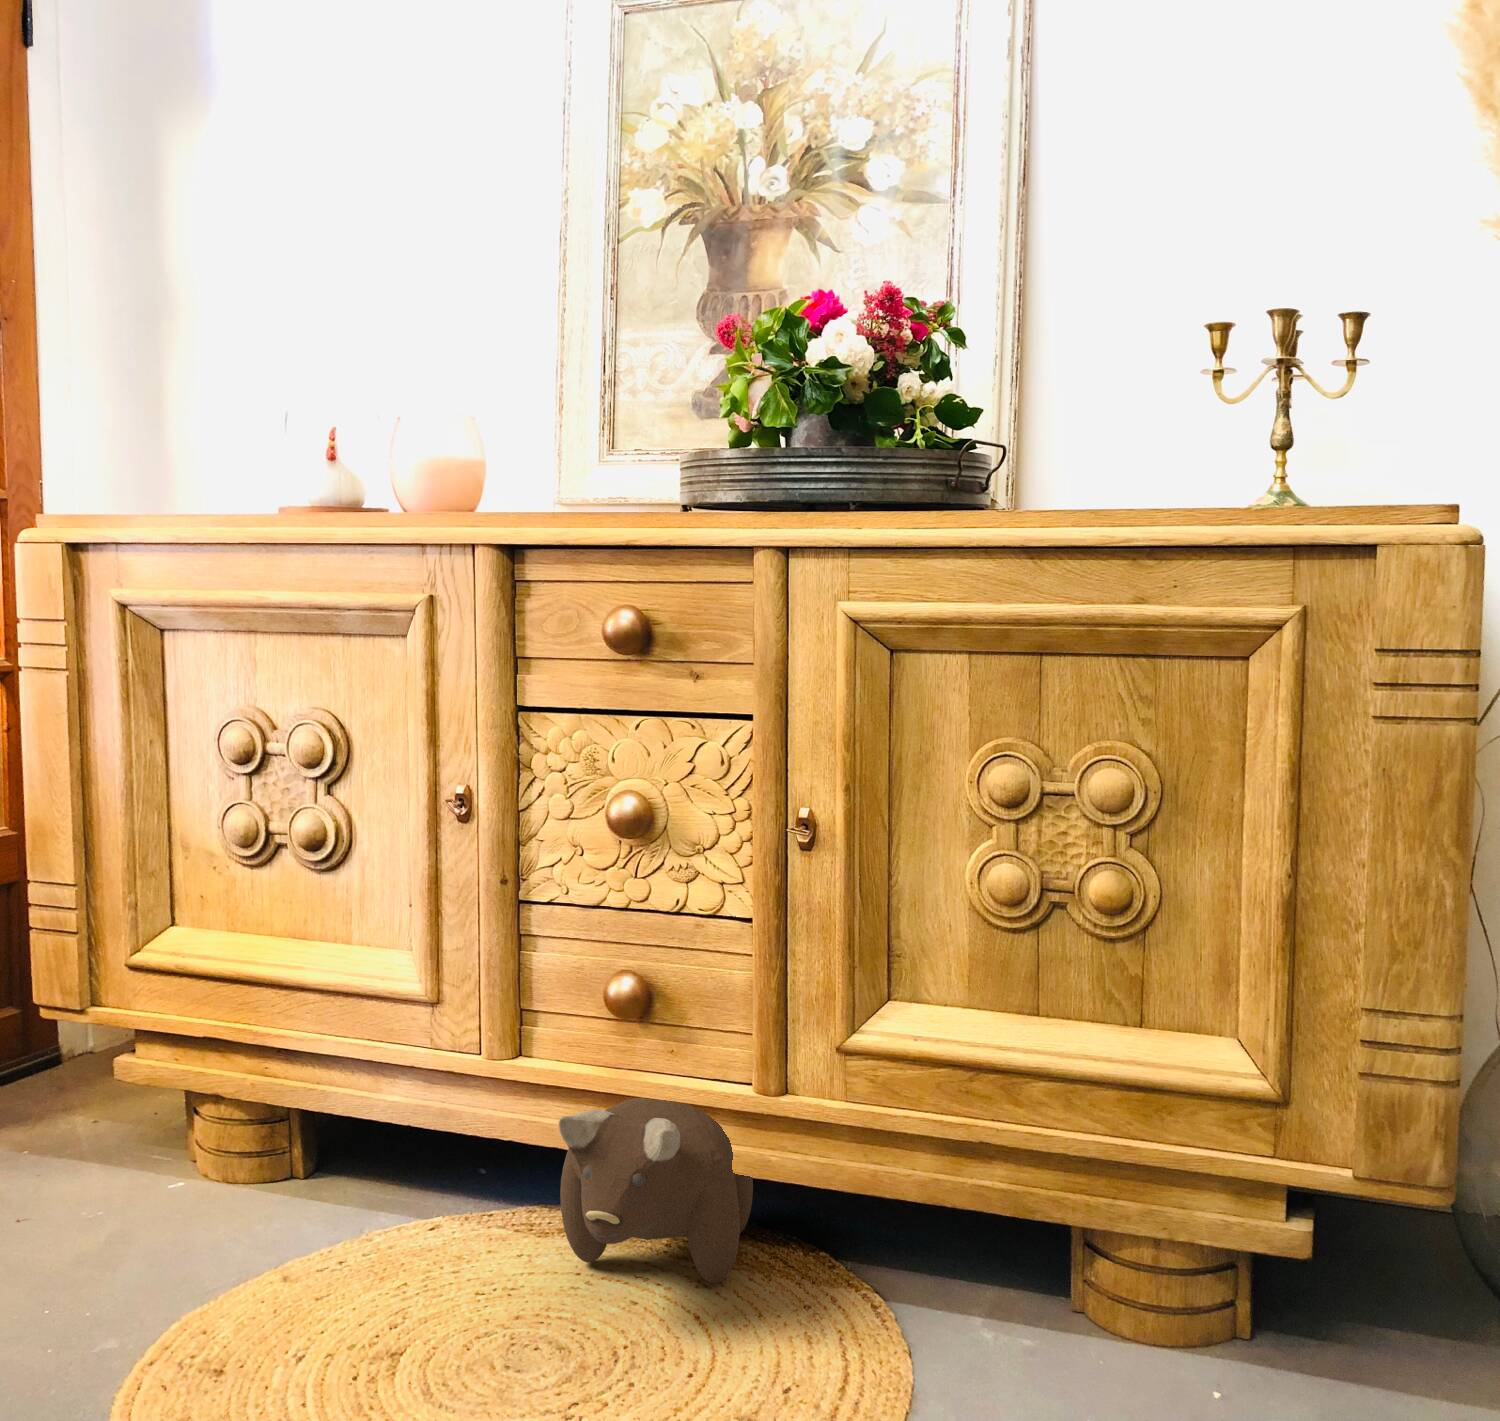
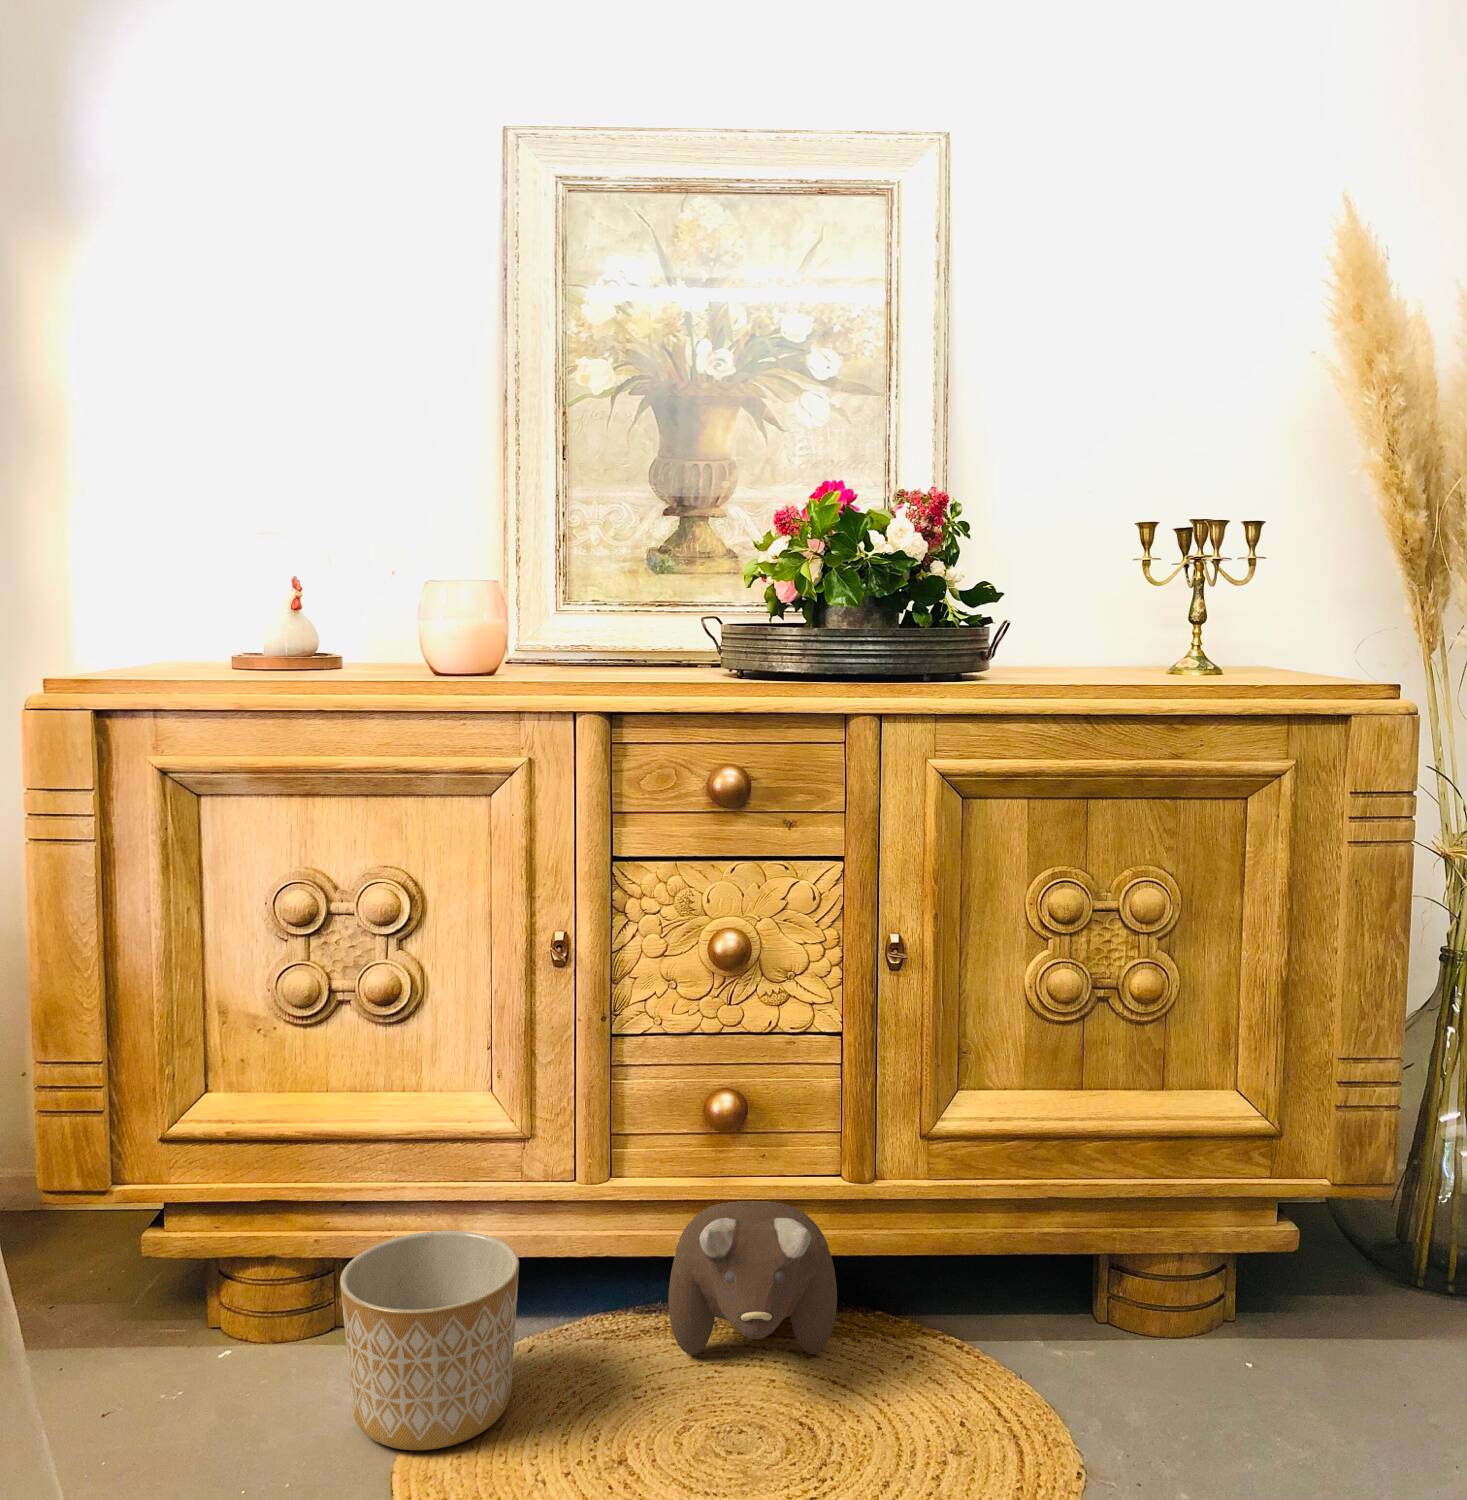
planter: none [204,1089,392,1298] -> present [340,1231,519,1450]

